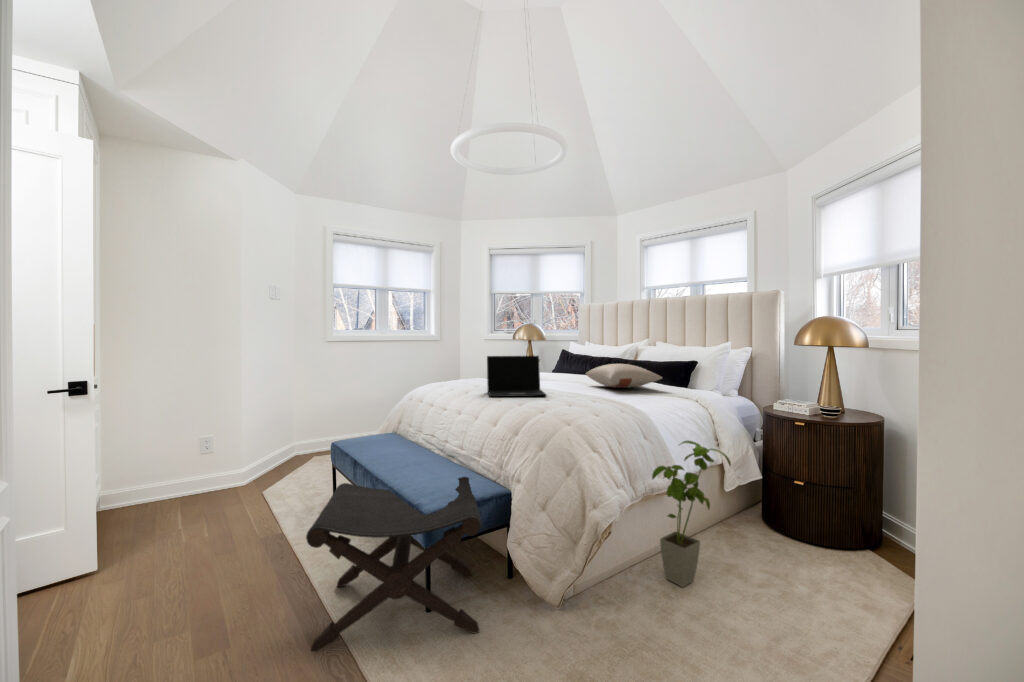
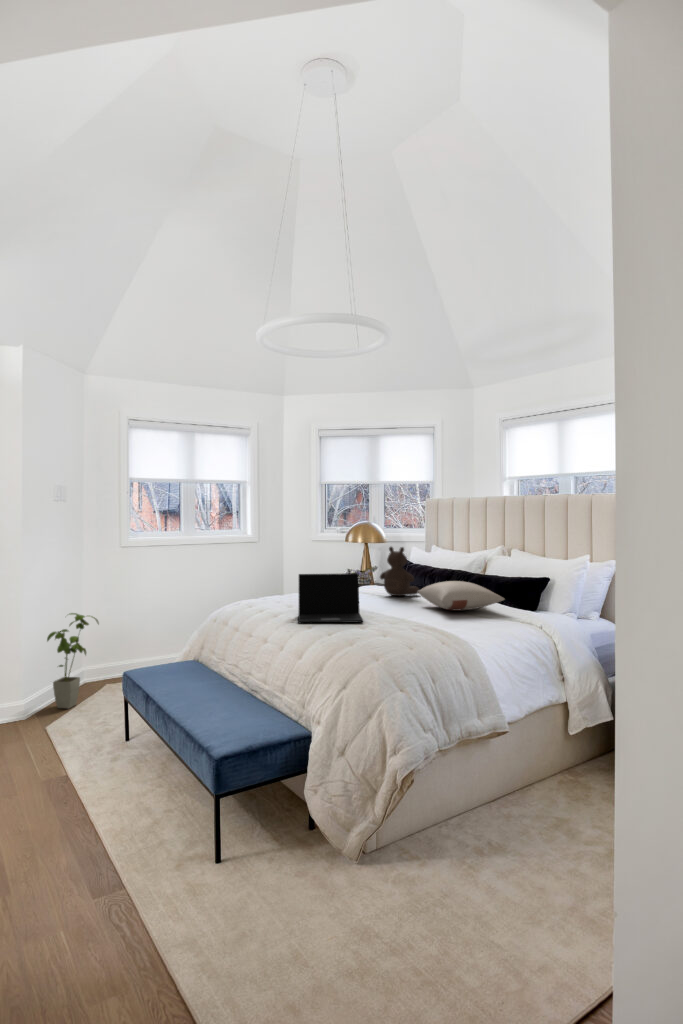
teddy bear: none [549,338,583,379] -> present [380,547,419,596]
house plant: present [652,441,731,587] -> present [47,613,99,709]
footstool: present [306,477,482,651] -> none [90,716,272,899]

